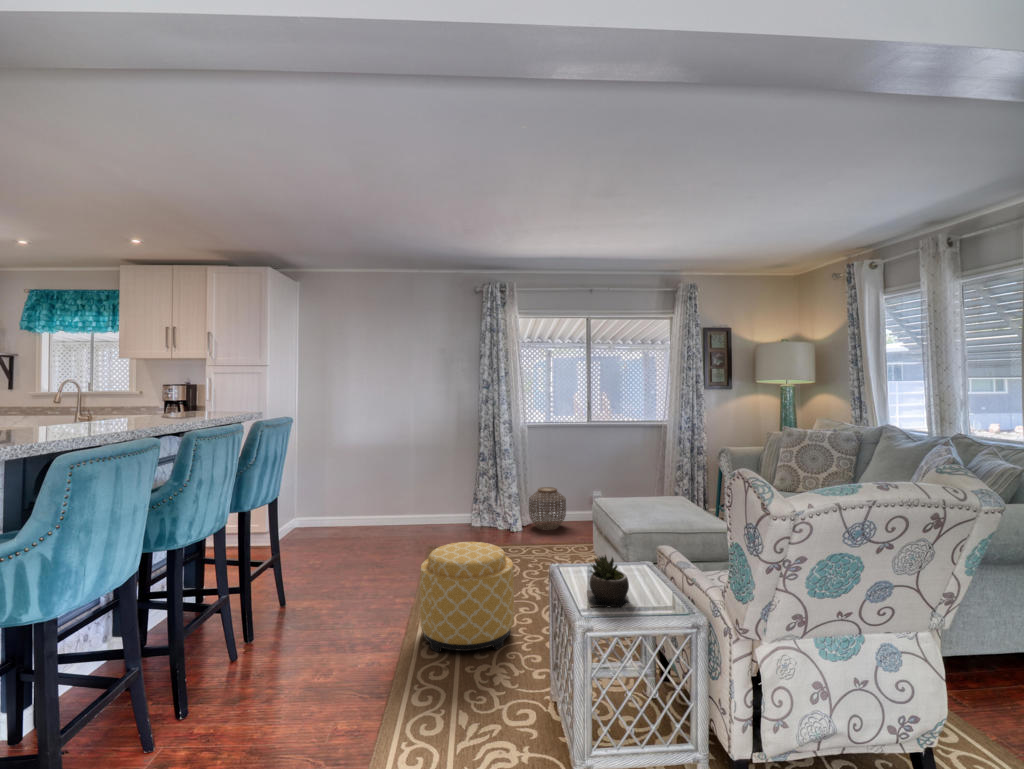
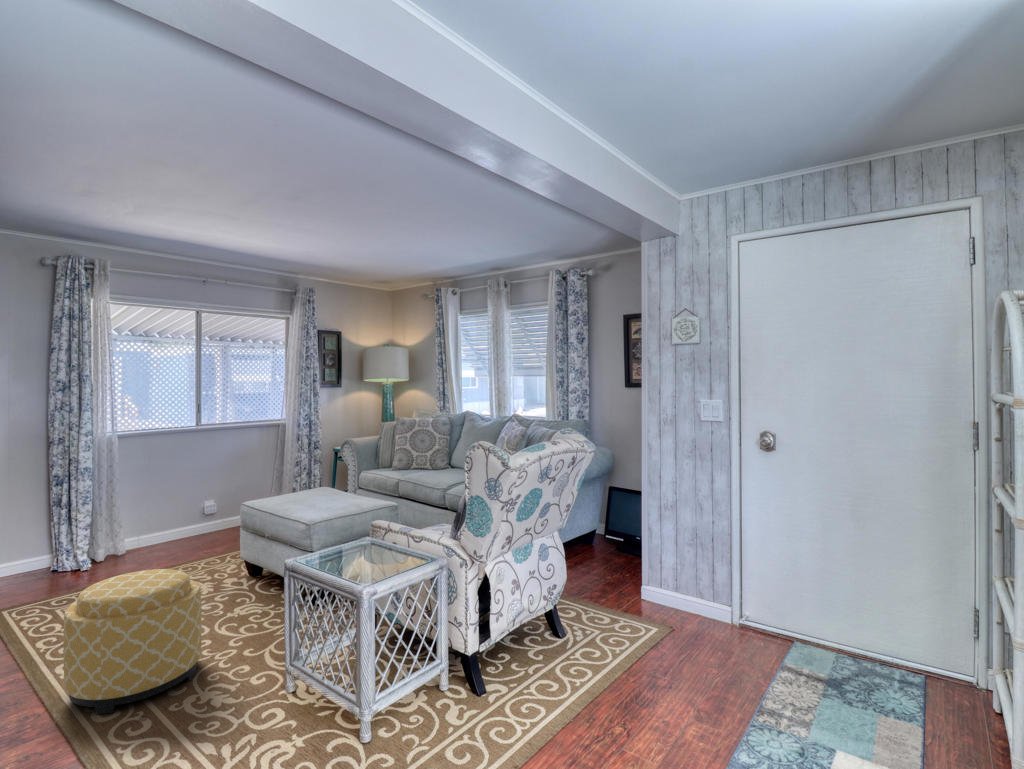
woven basket: present [529,487,566,530] -> none [122,505,175,557]
succulent plant: present [587,555,629,607] -> none [345,530,394,577]

